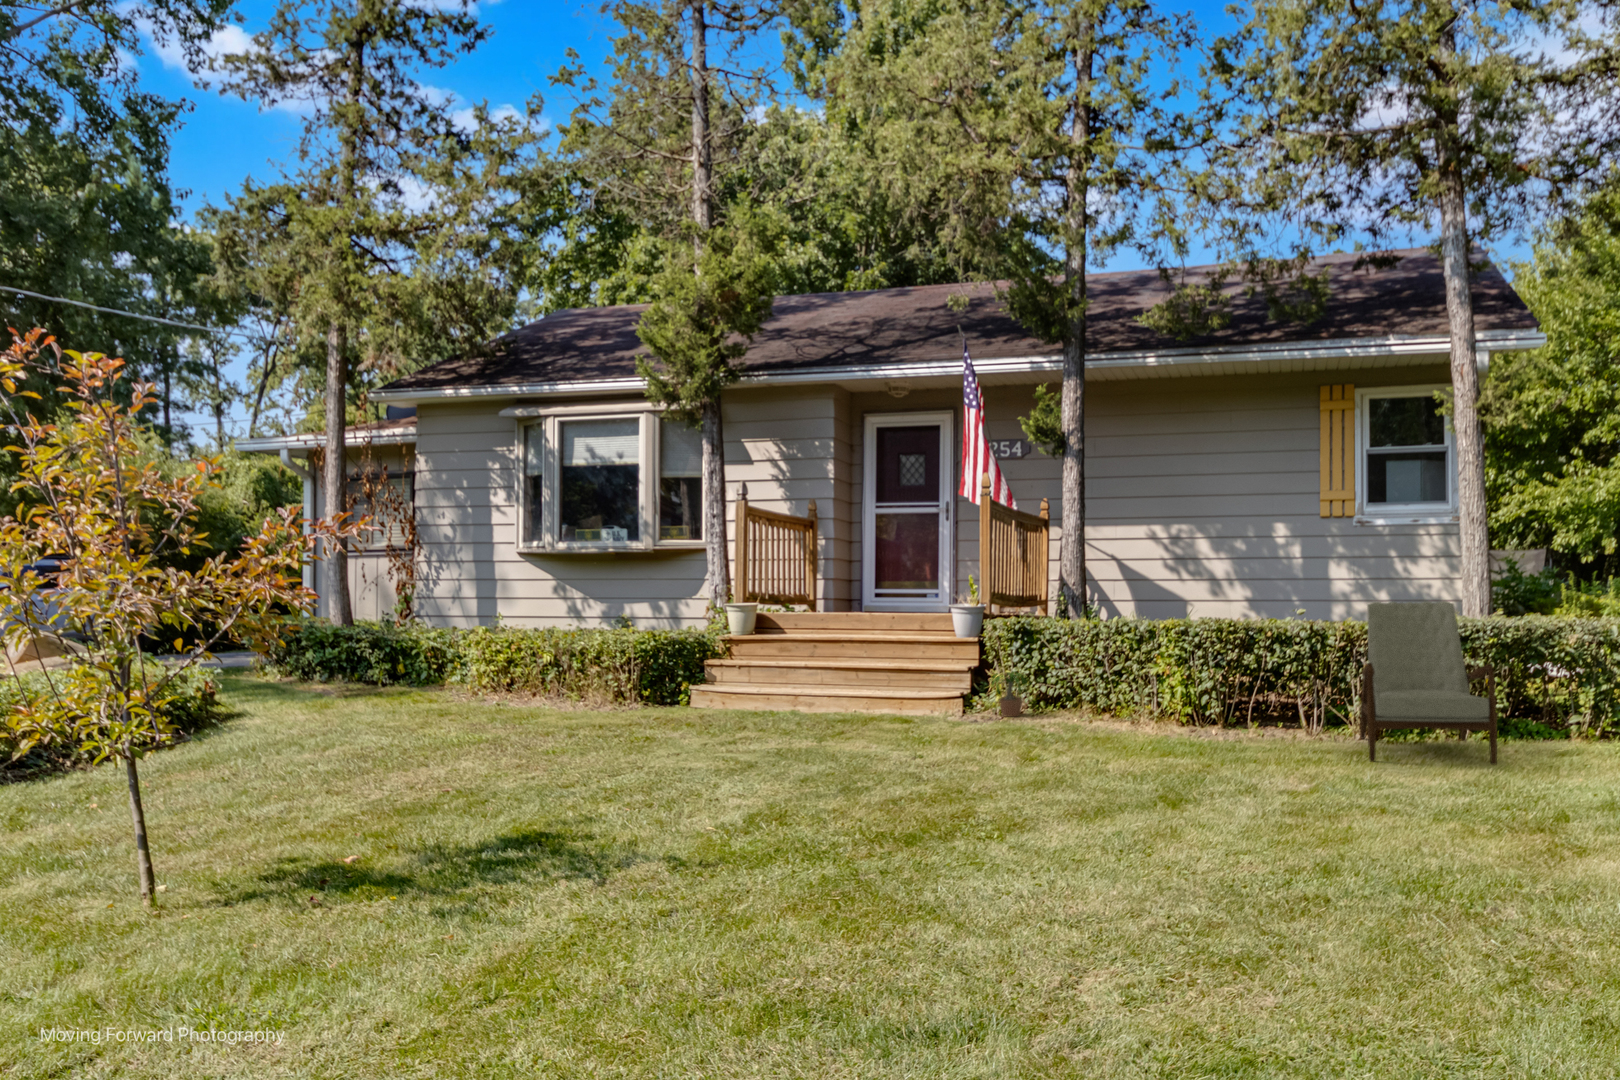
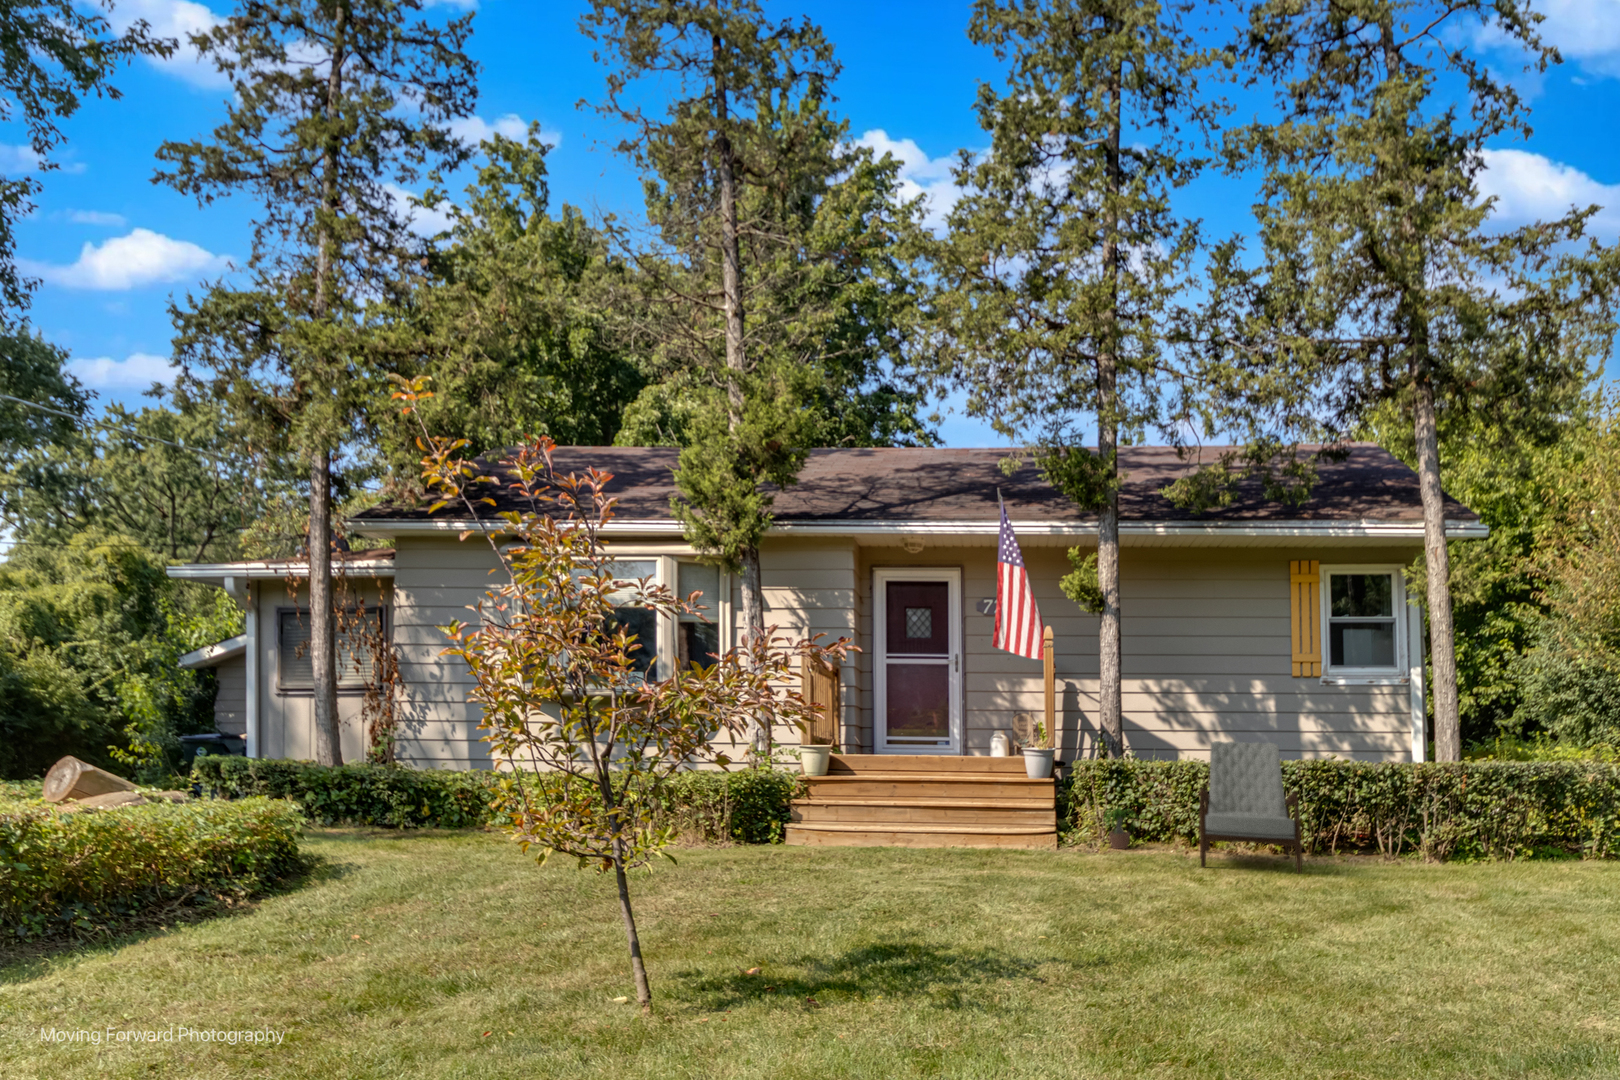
armchair: present [1360,601,1497,765] -> present [1199,741,1302,874]

